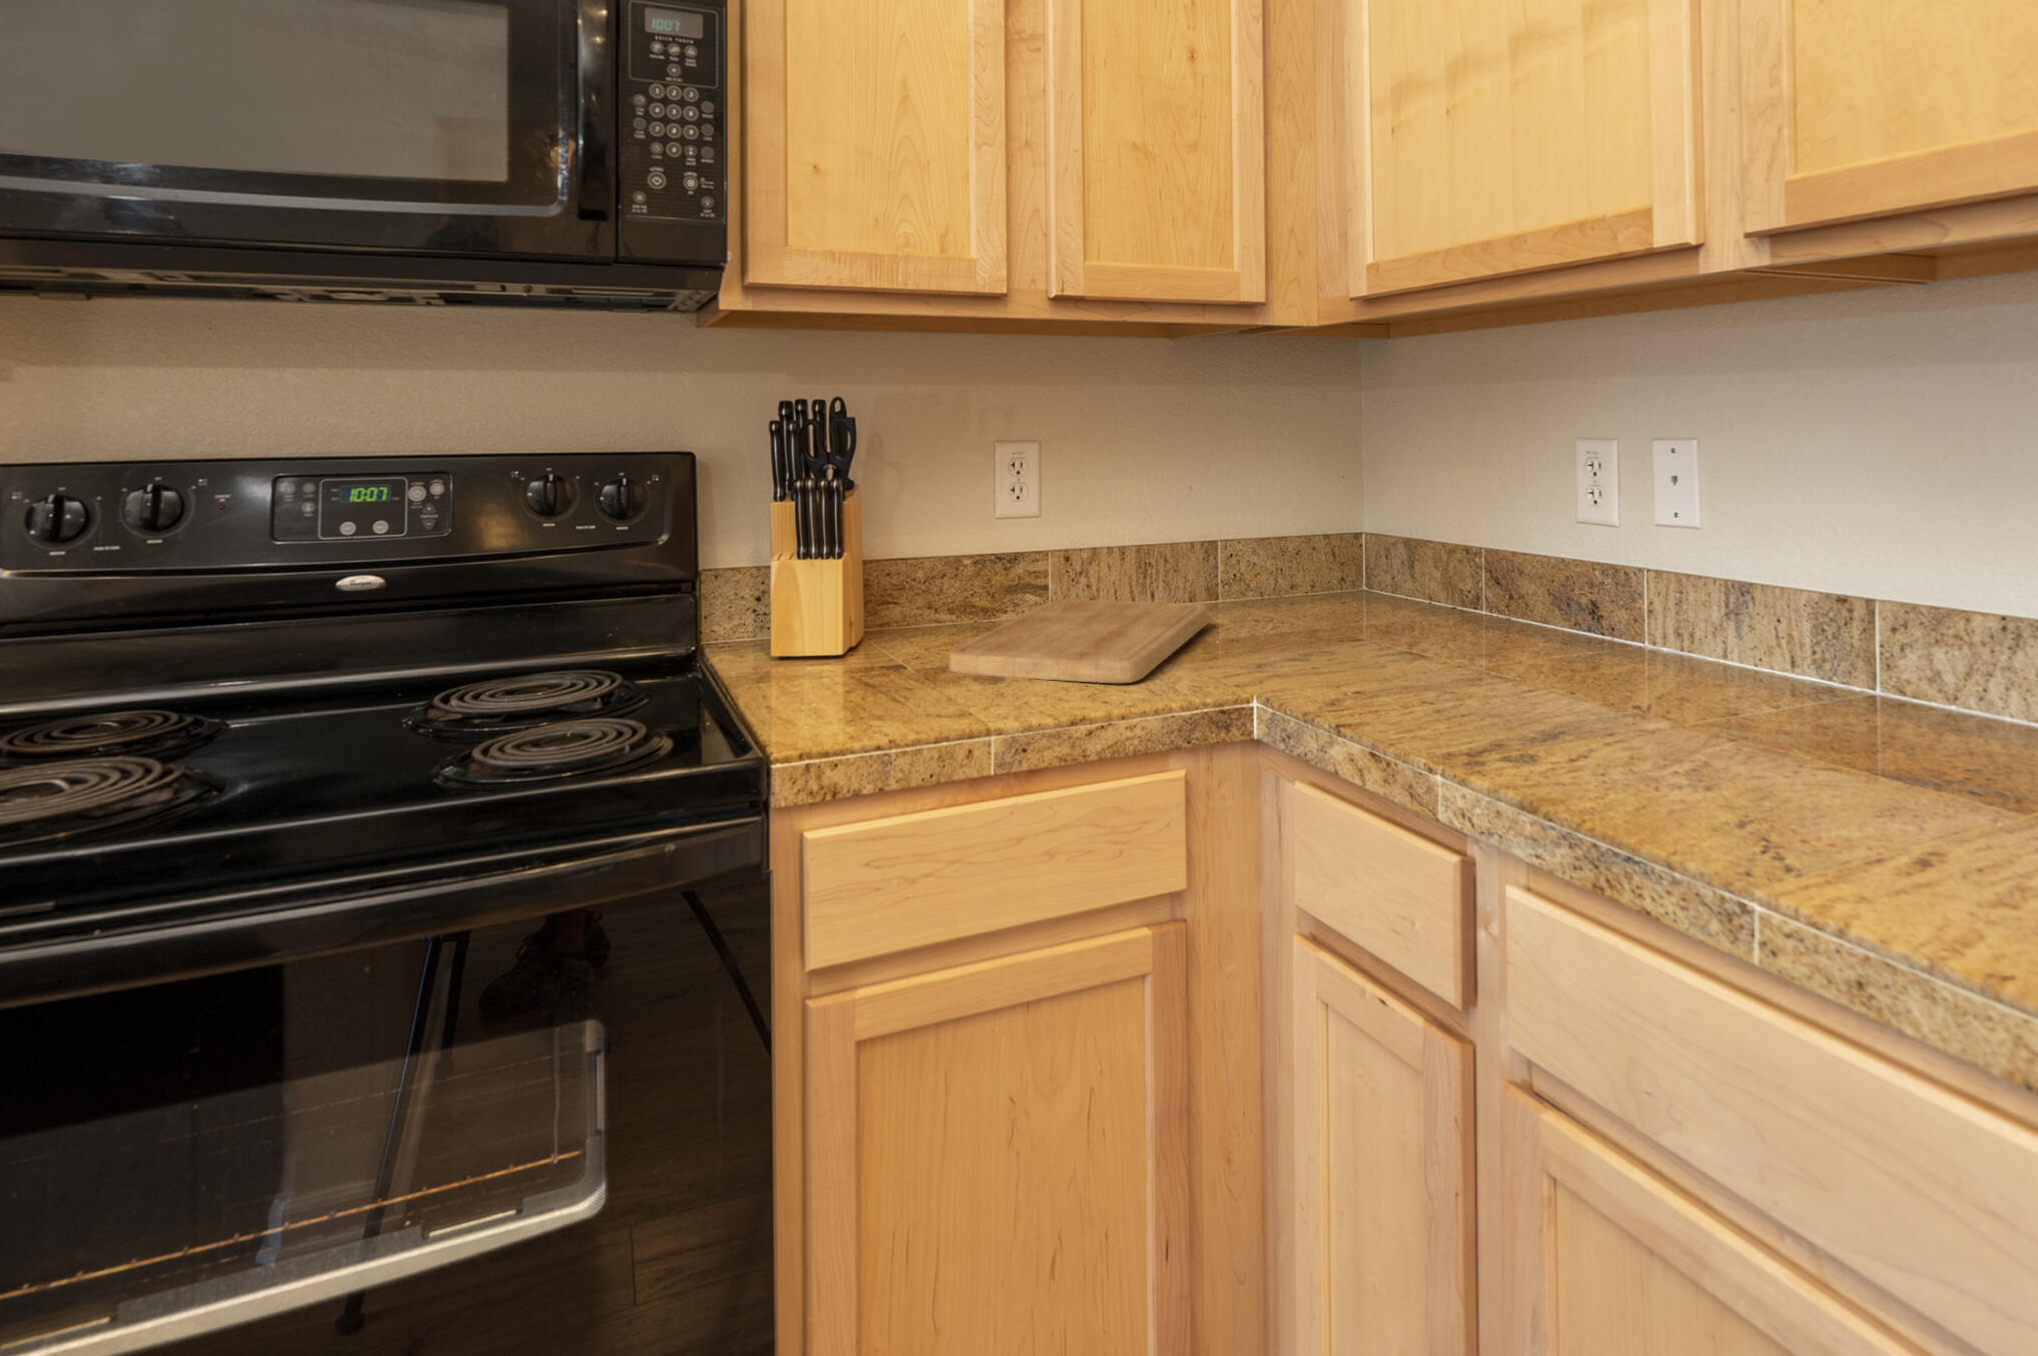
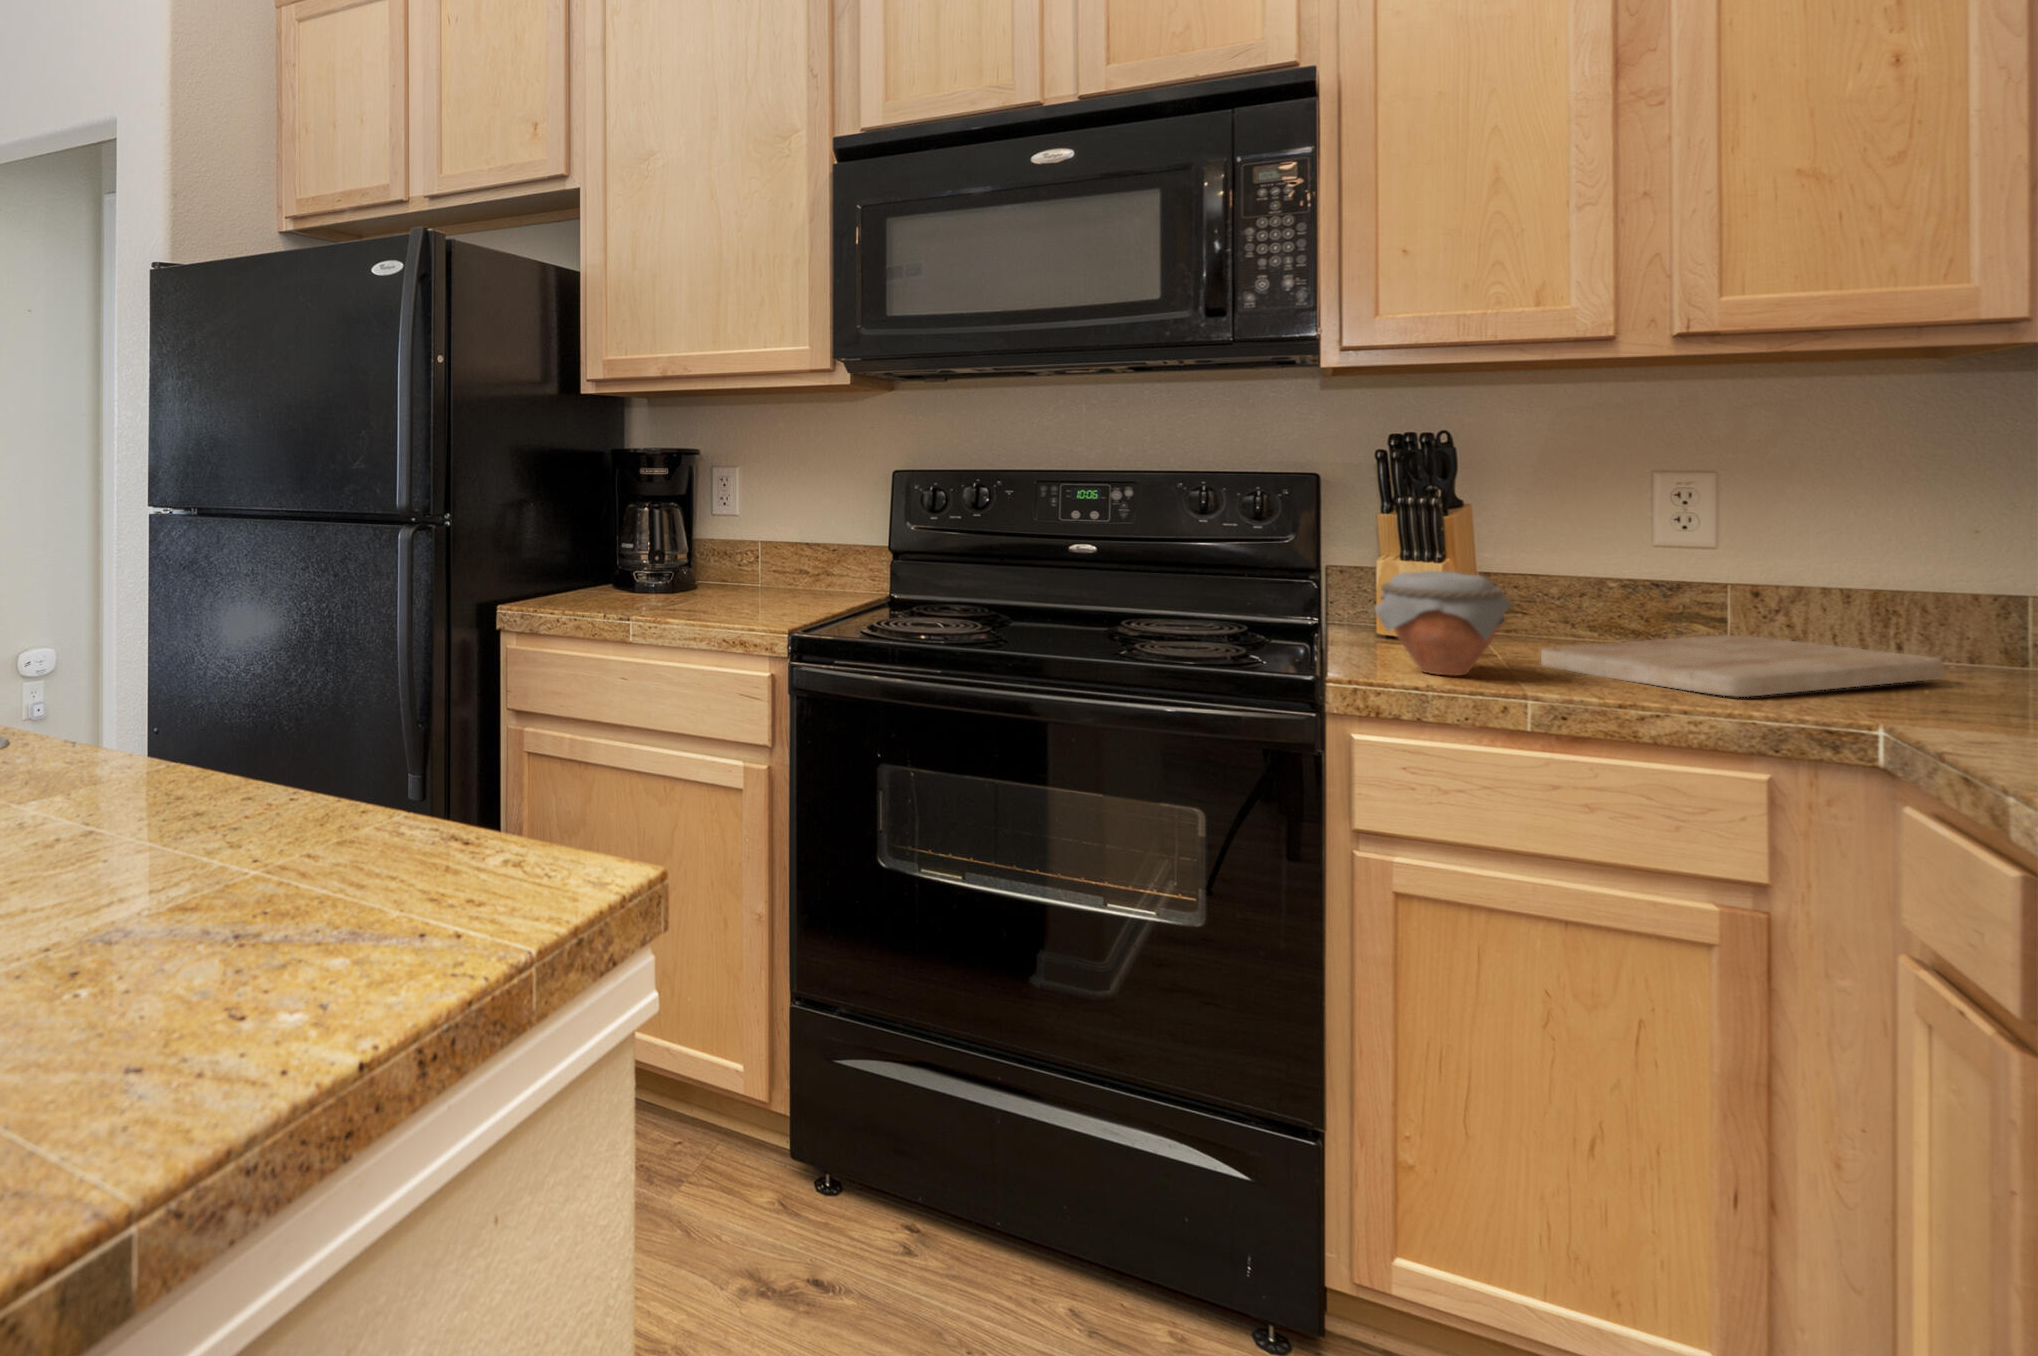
jar: none [814,576,955,717] -> present [1375,571,1512,676]

